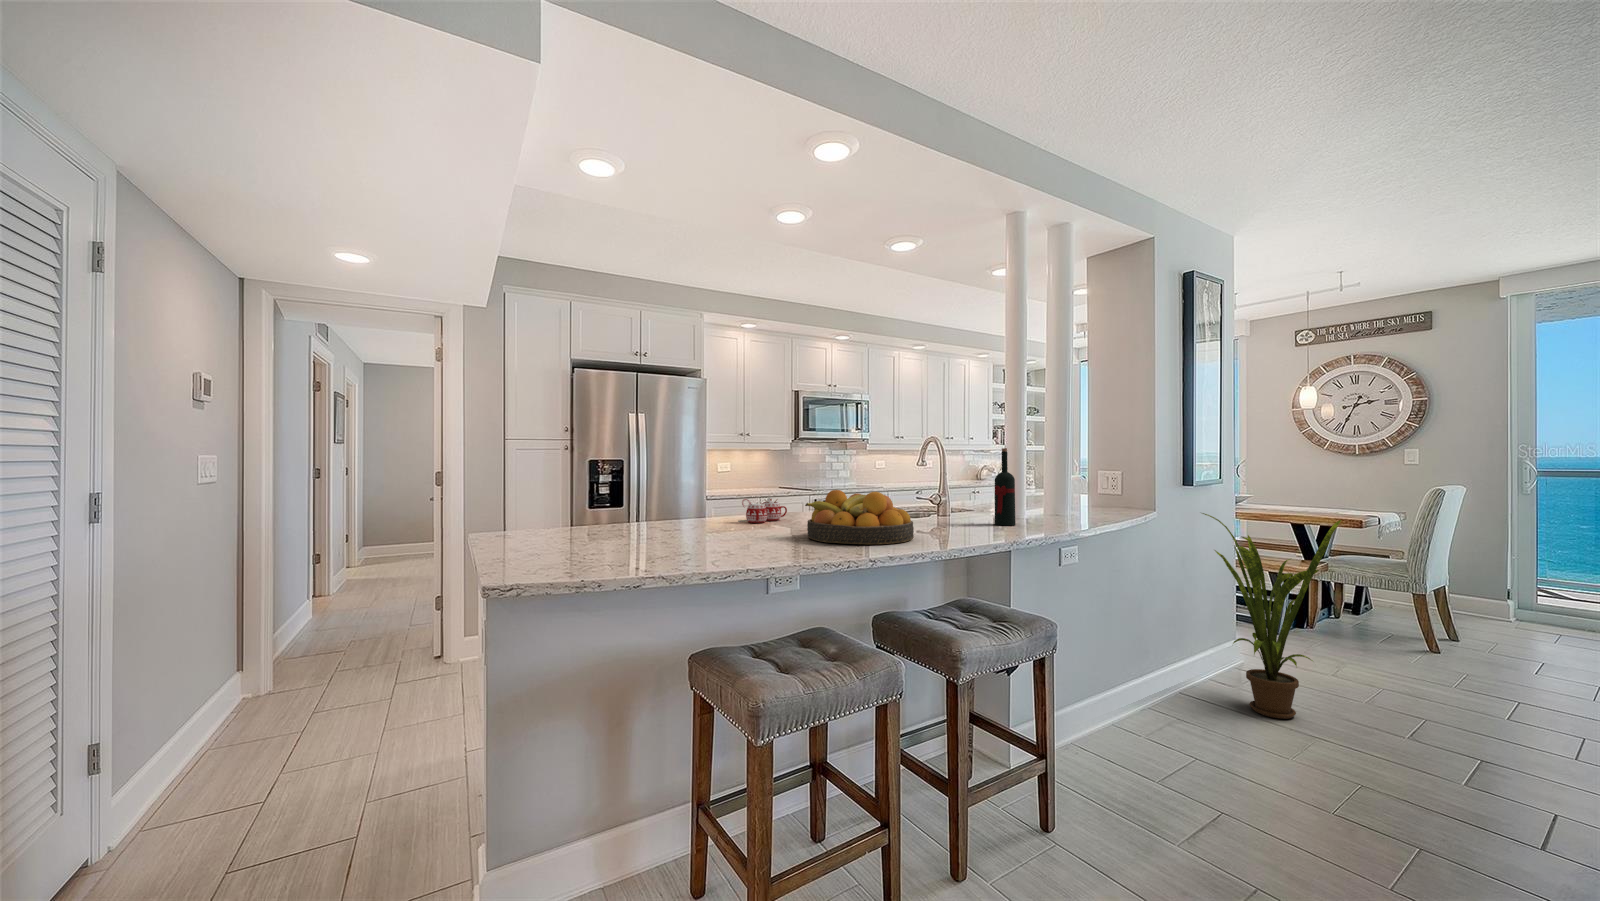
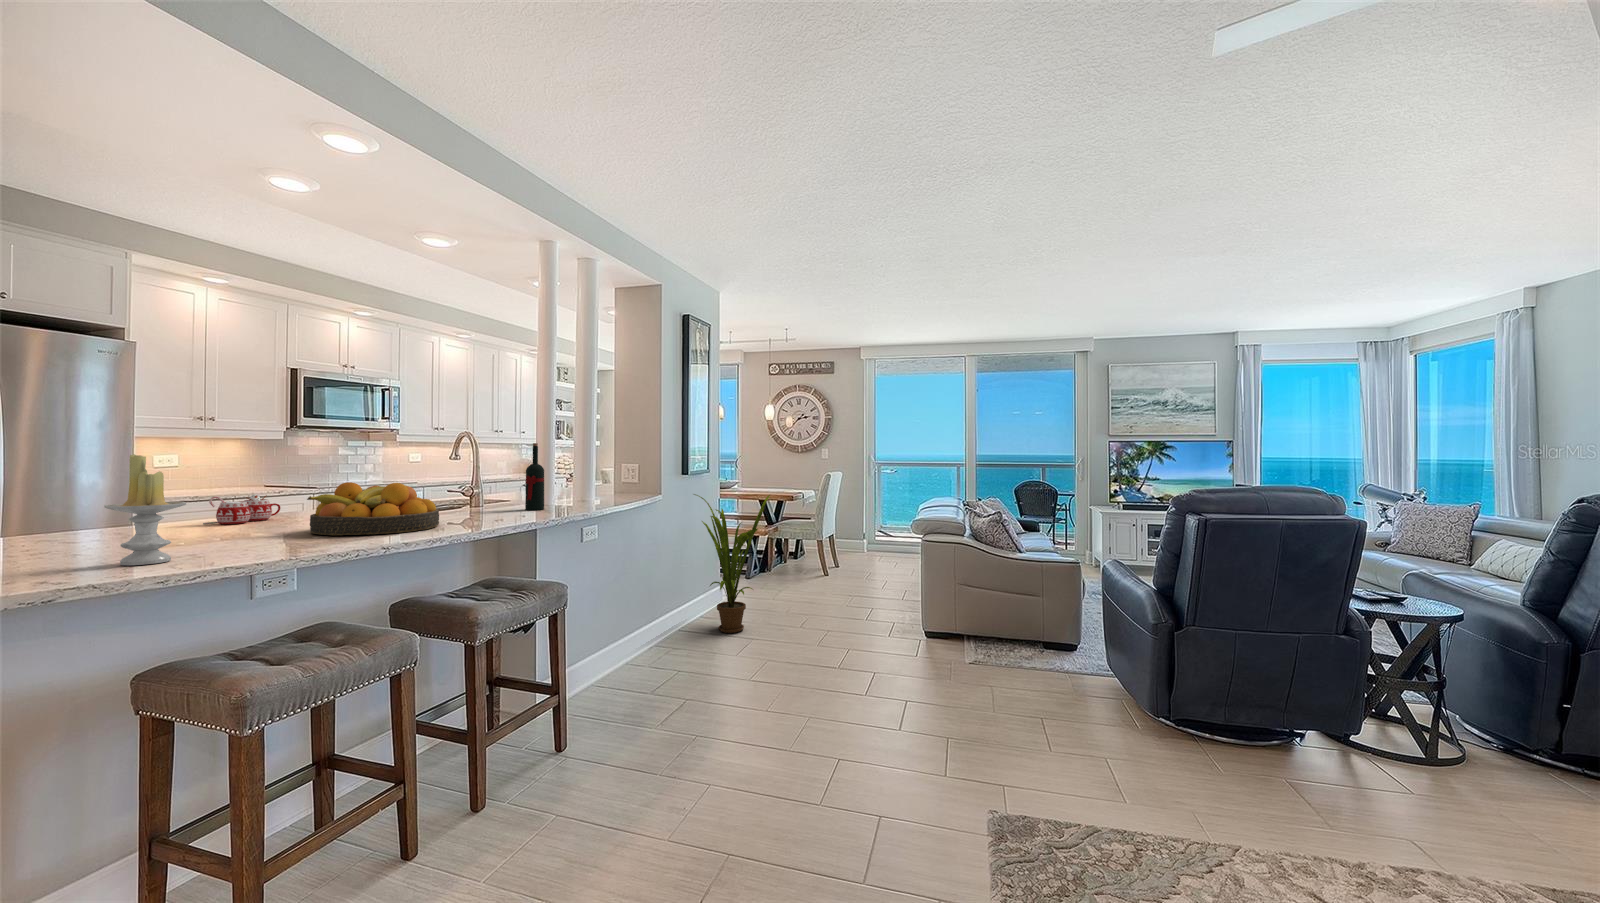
candle: none [675,464,723,560] -> present [104,454,186,565]

